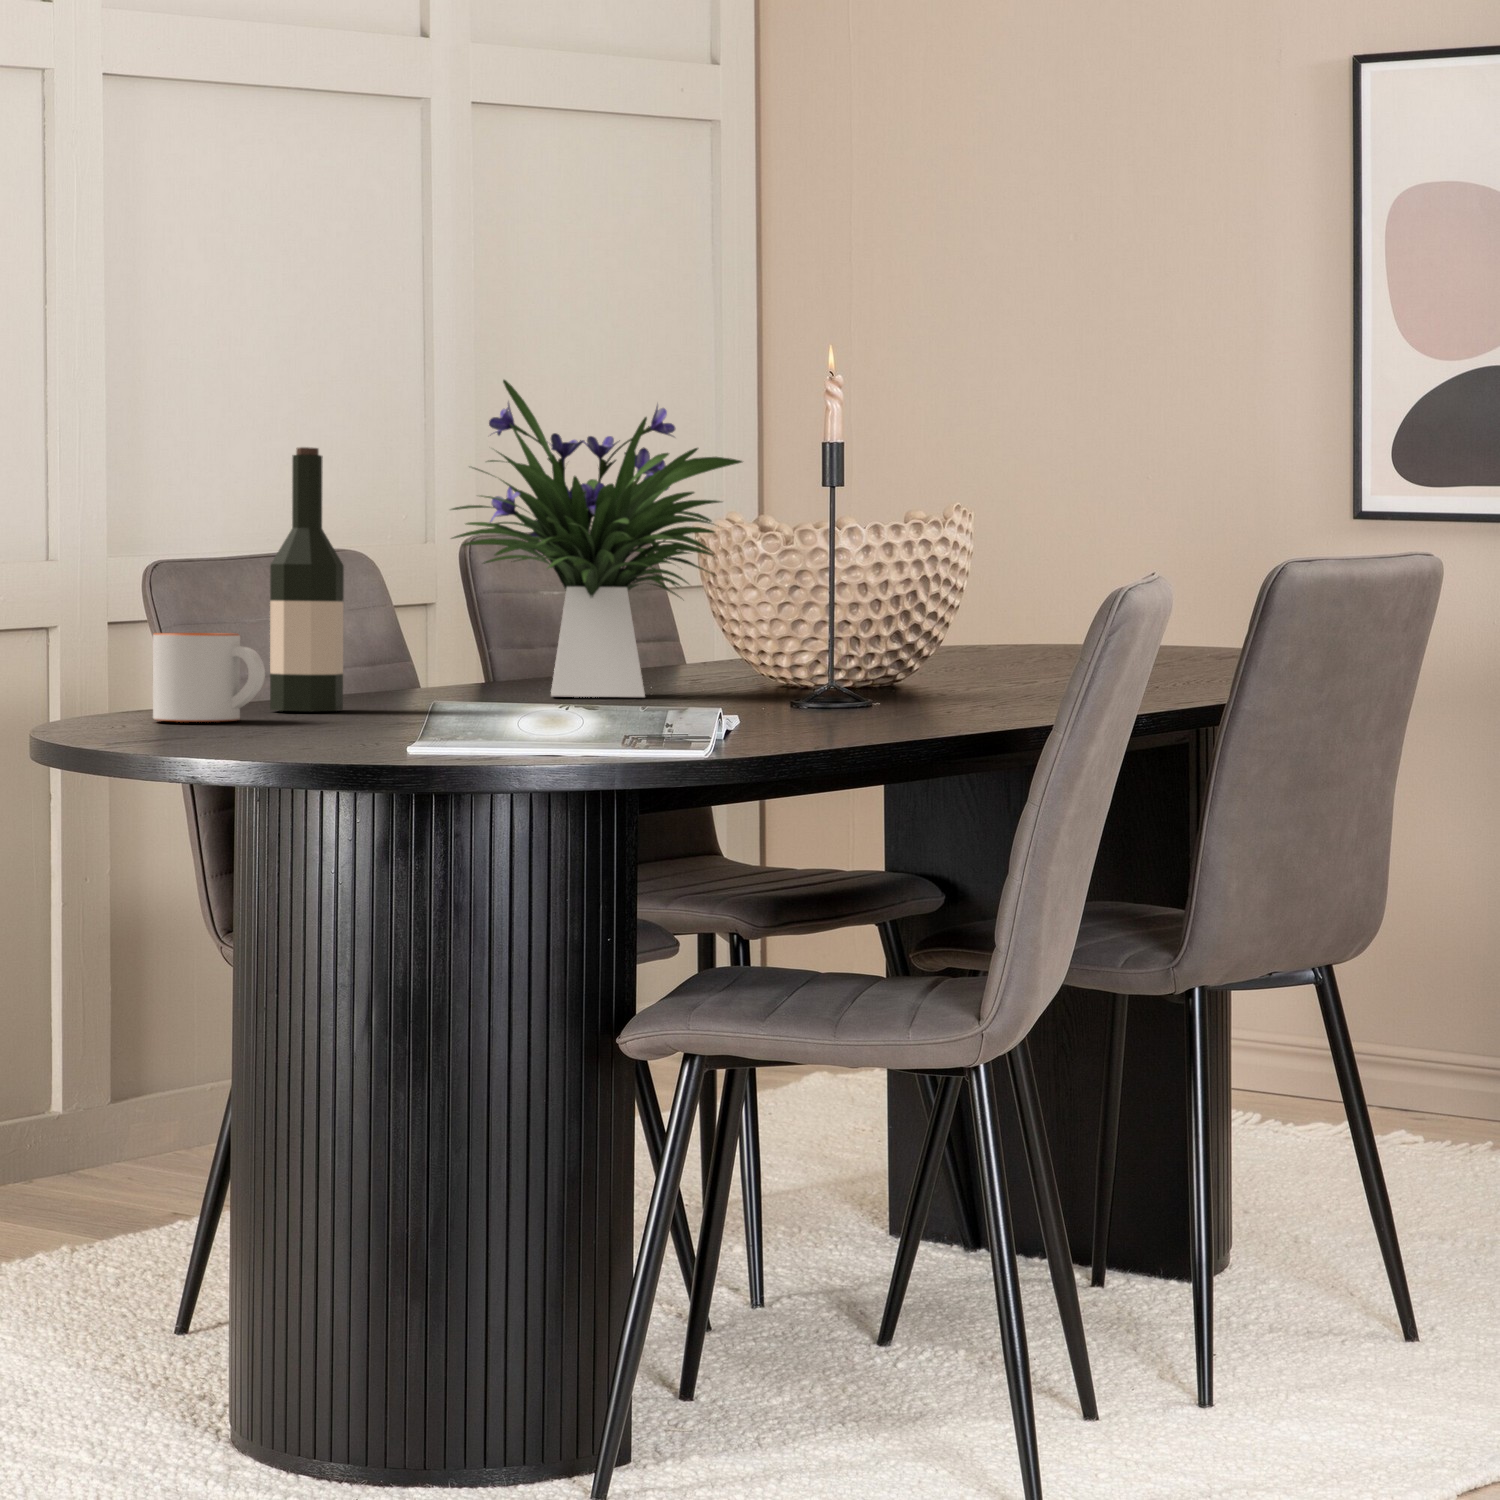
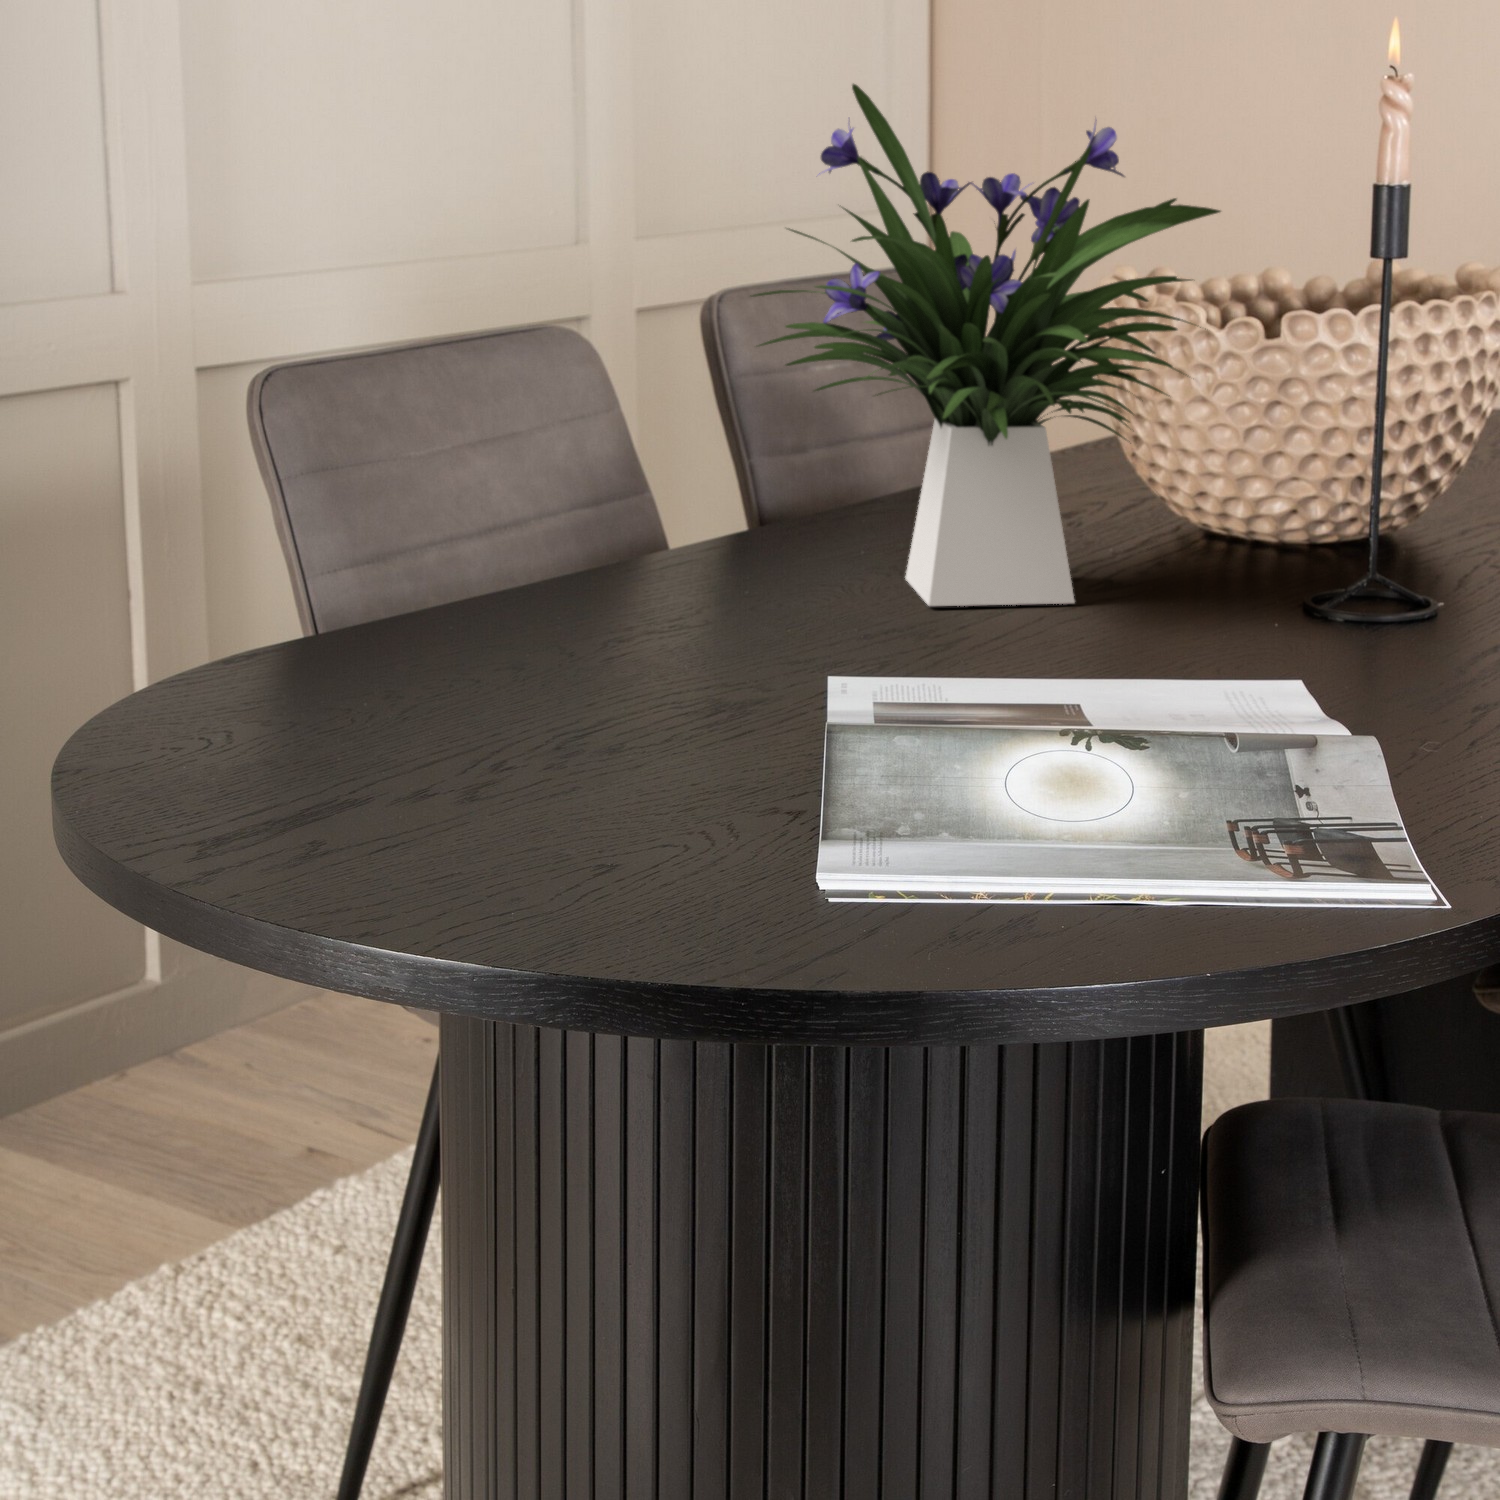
wine bottle: present [270,447,344,711] -> none [513,245,645,729]
mug: present [153,633,265,722] -> none [321,633,541,833]

